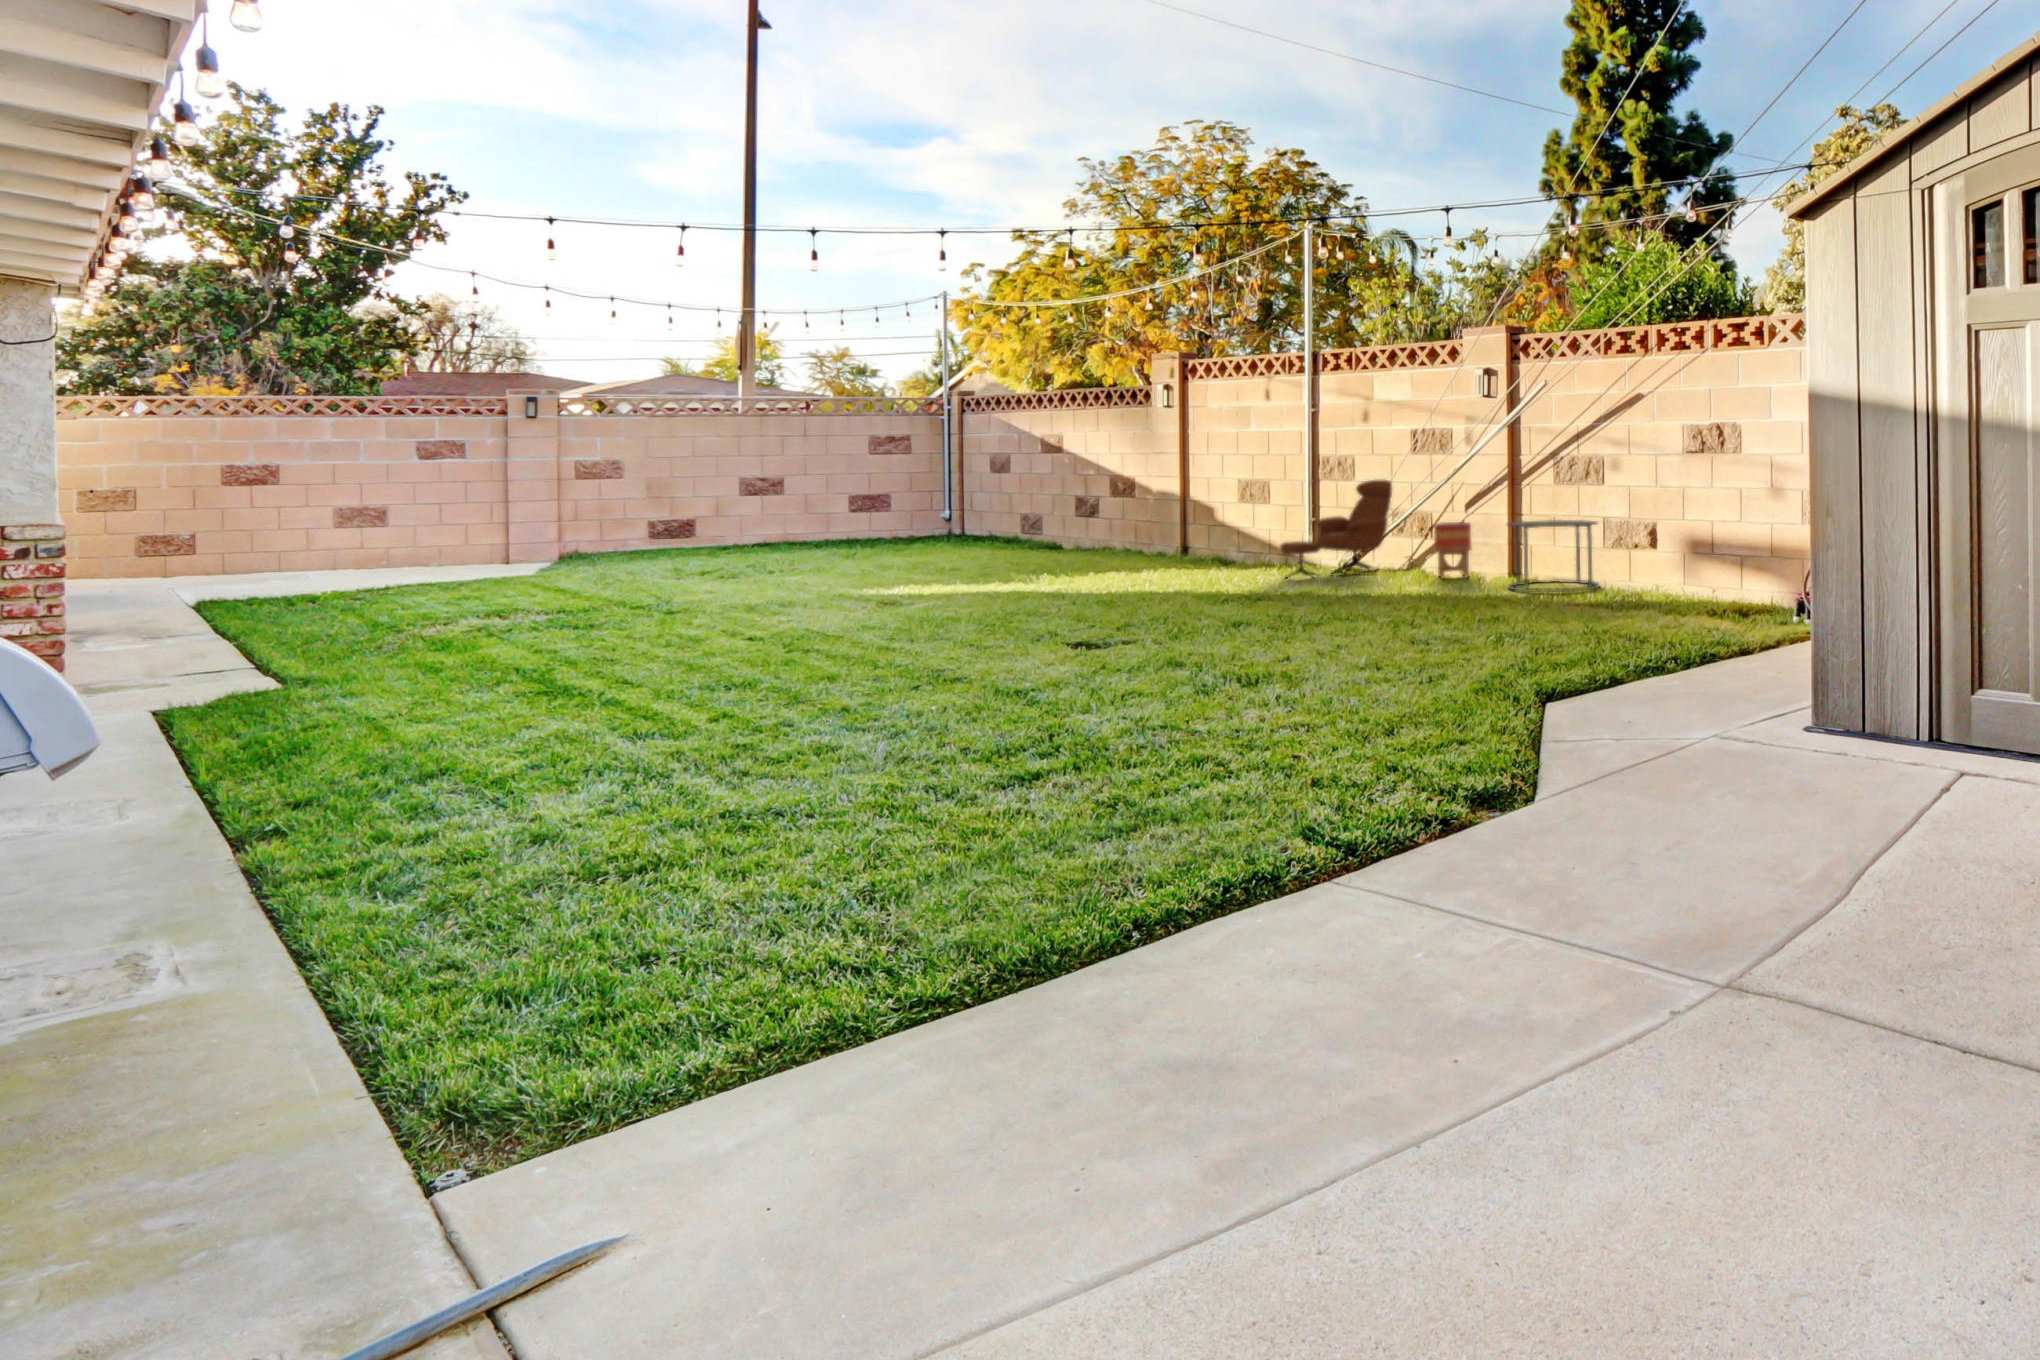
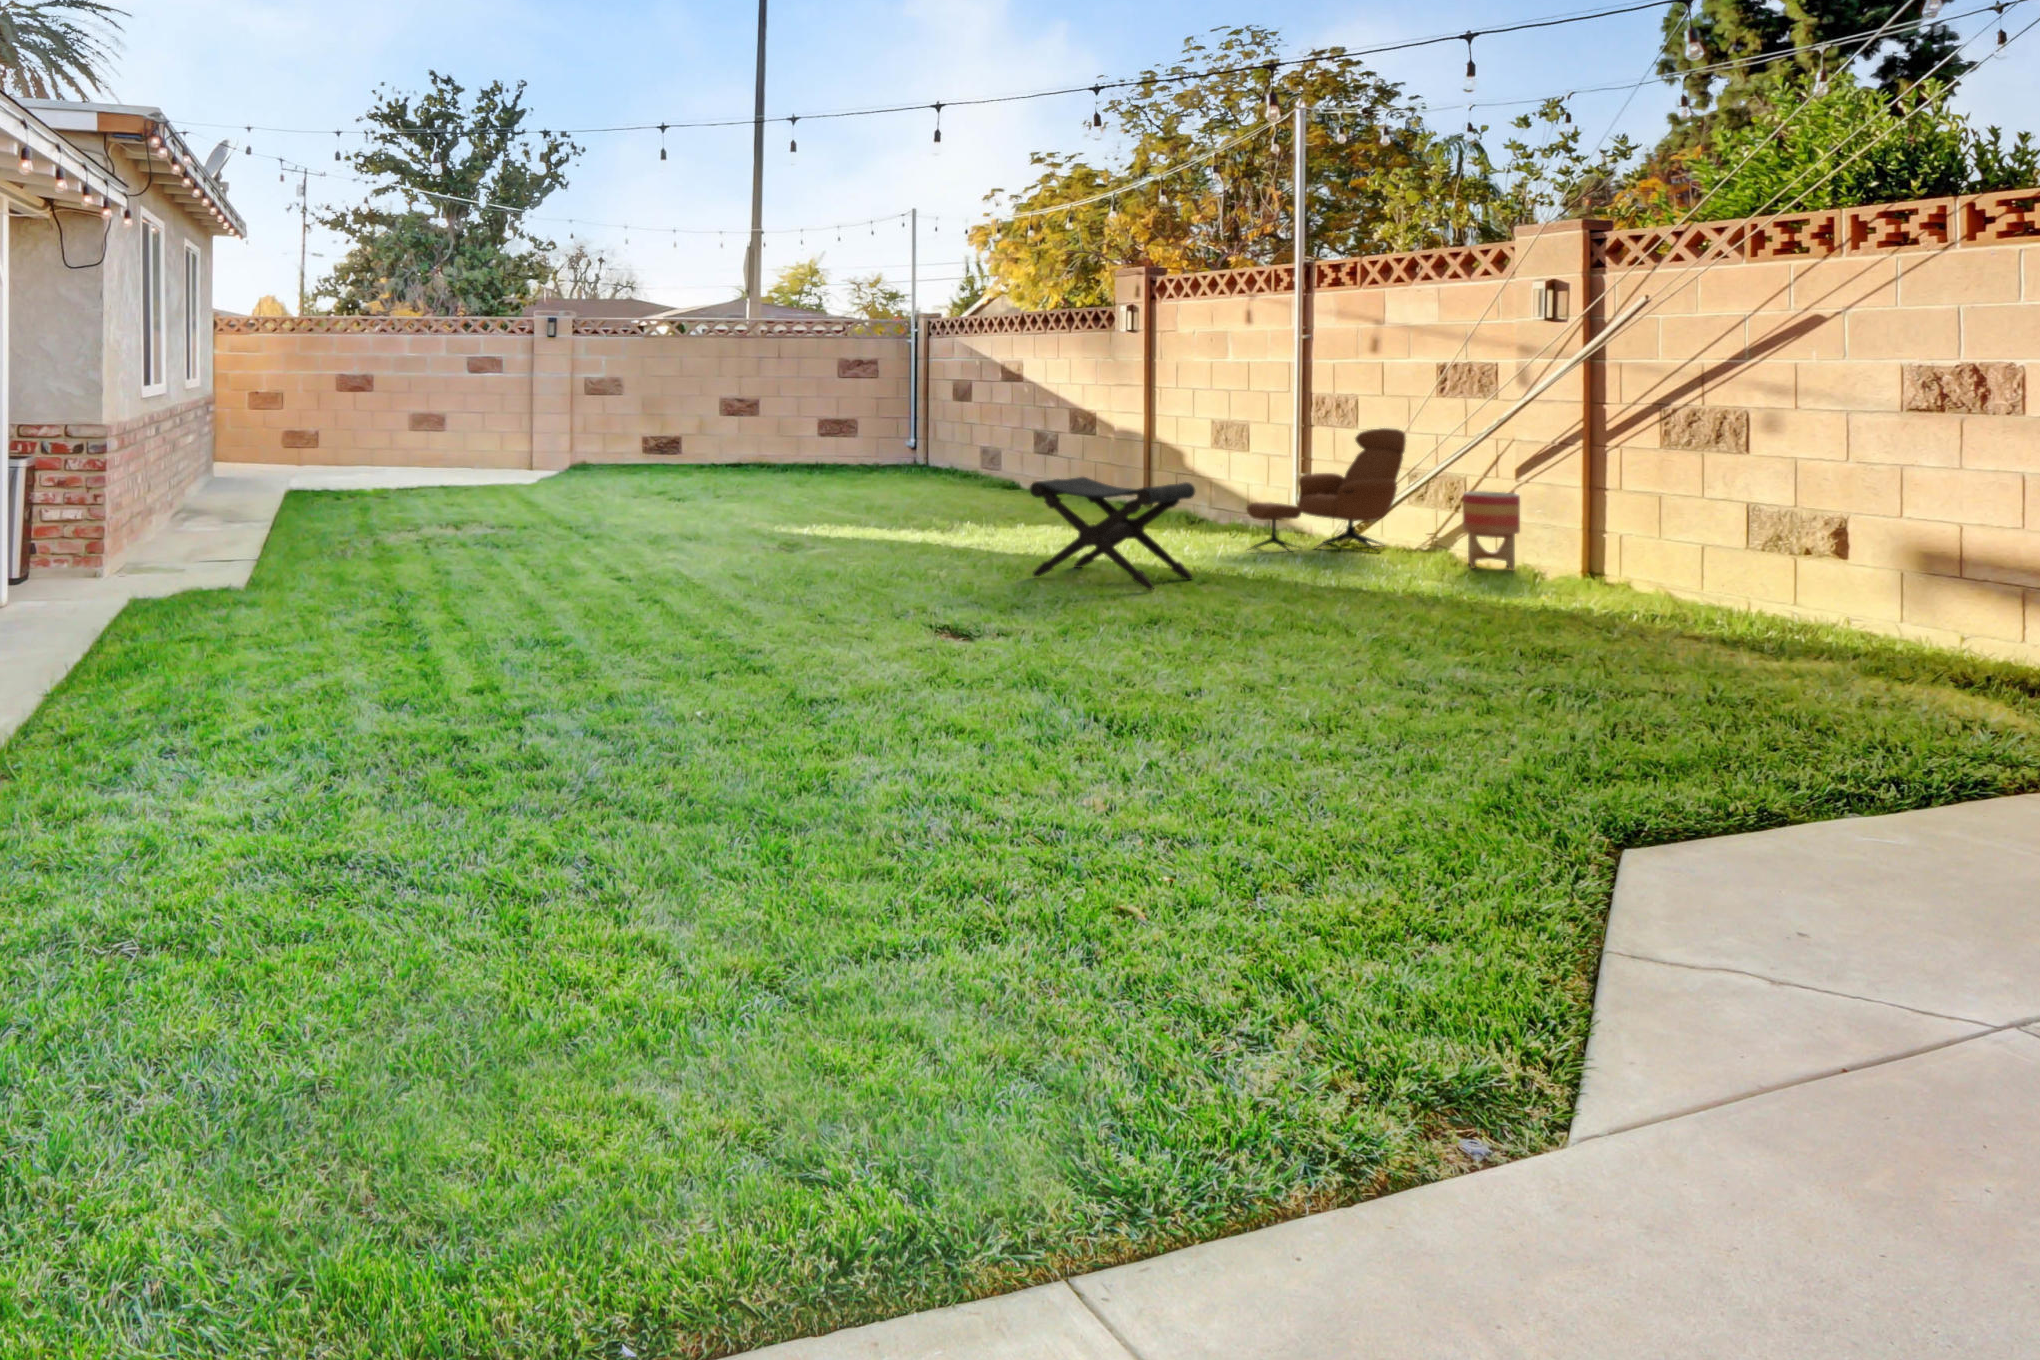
side table: present [1507,520,1599,592] -> none [1571,500,1735,612]
footstool: none [1114,524,1250,613] -> present [1030,477,1195,590]

